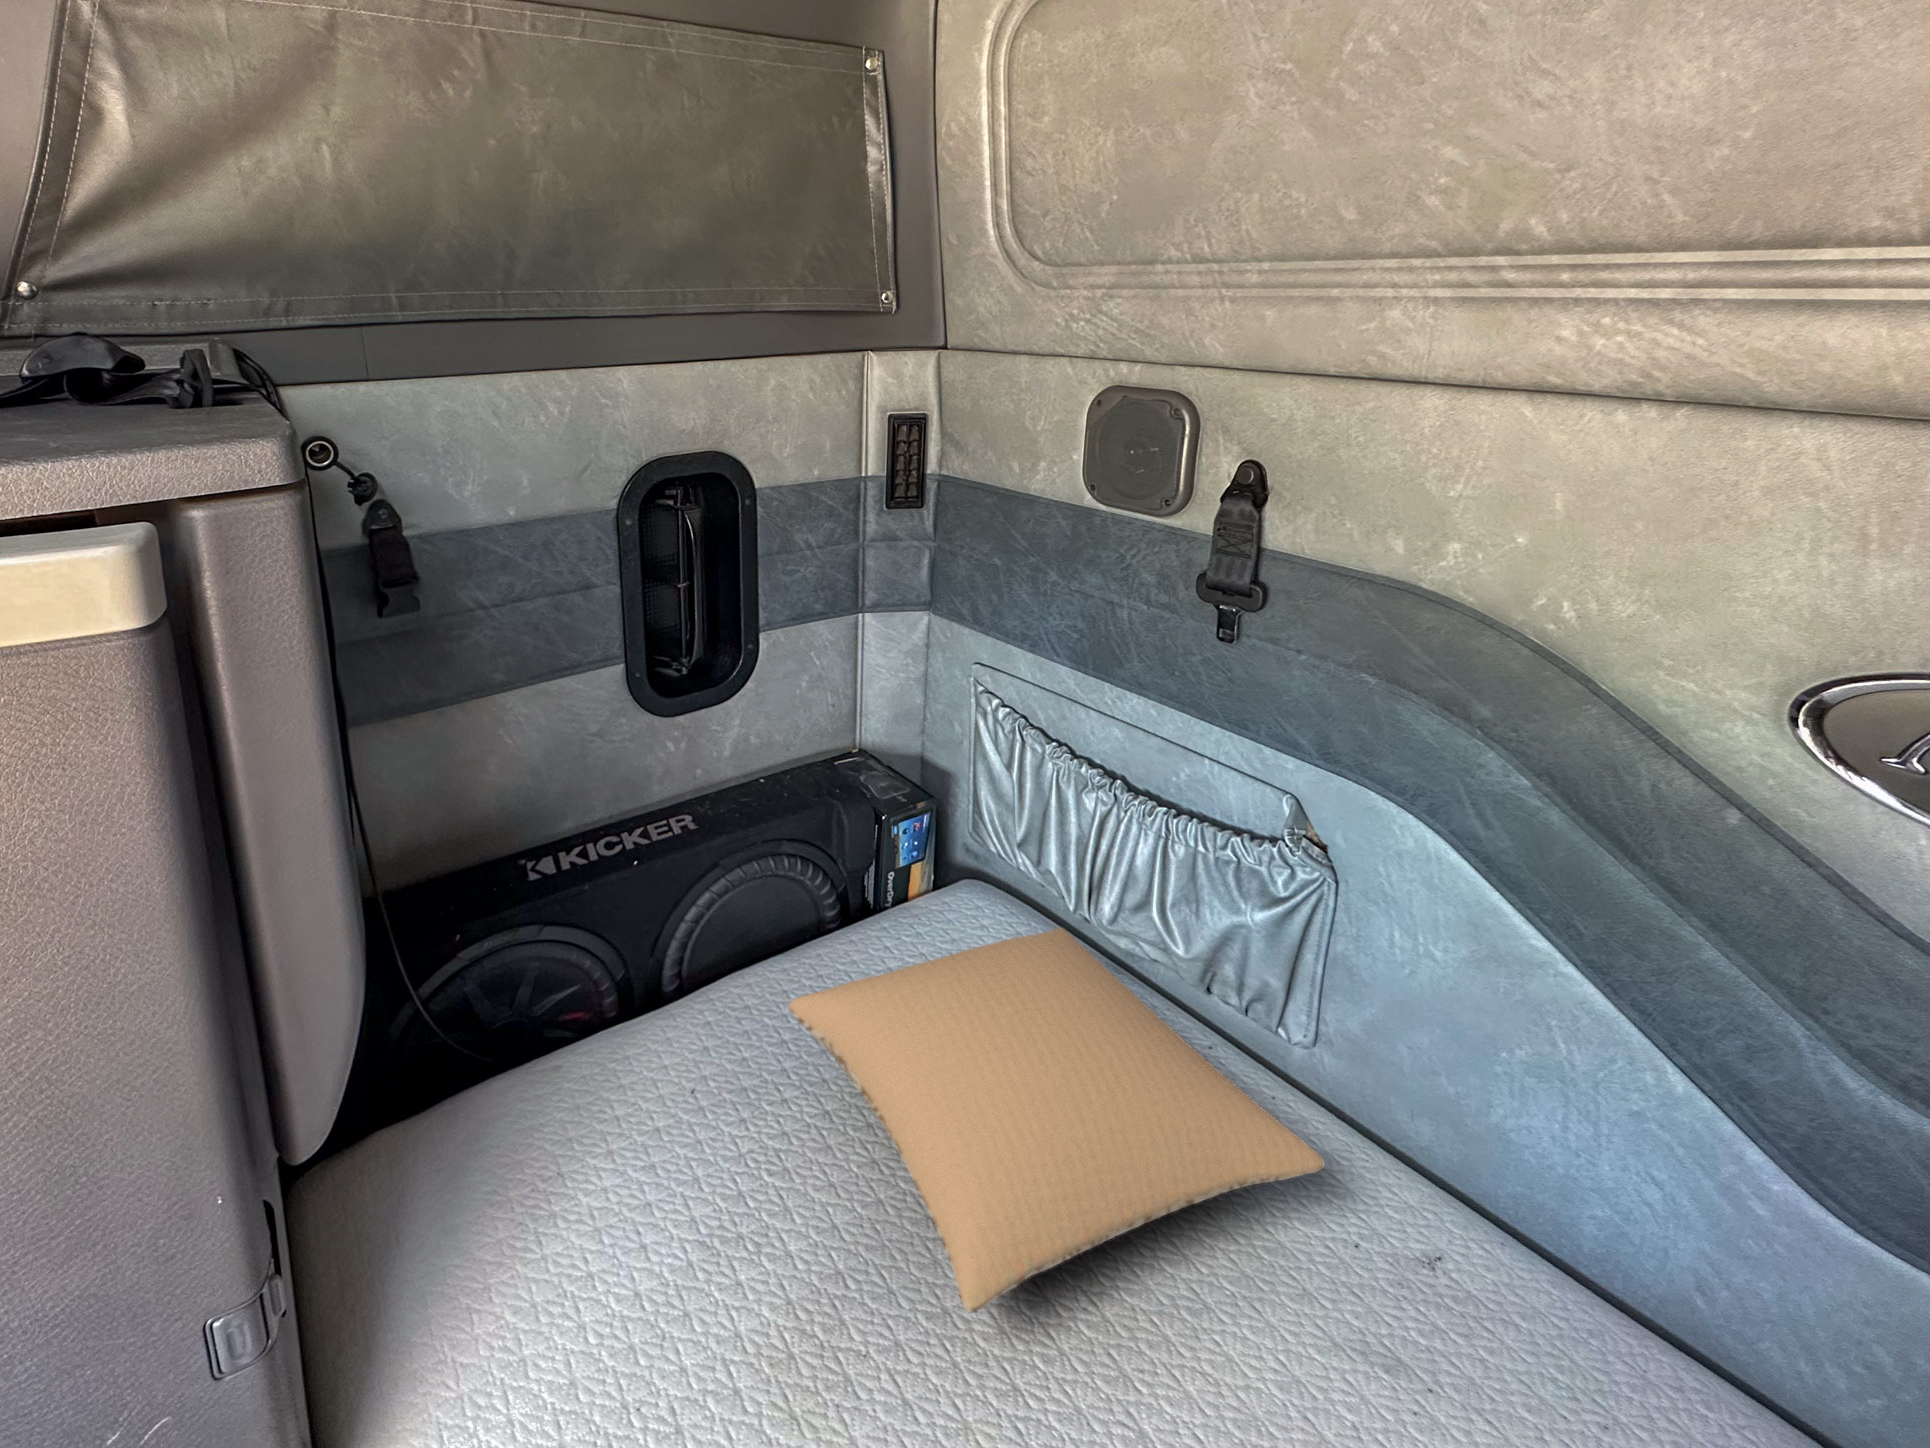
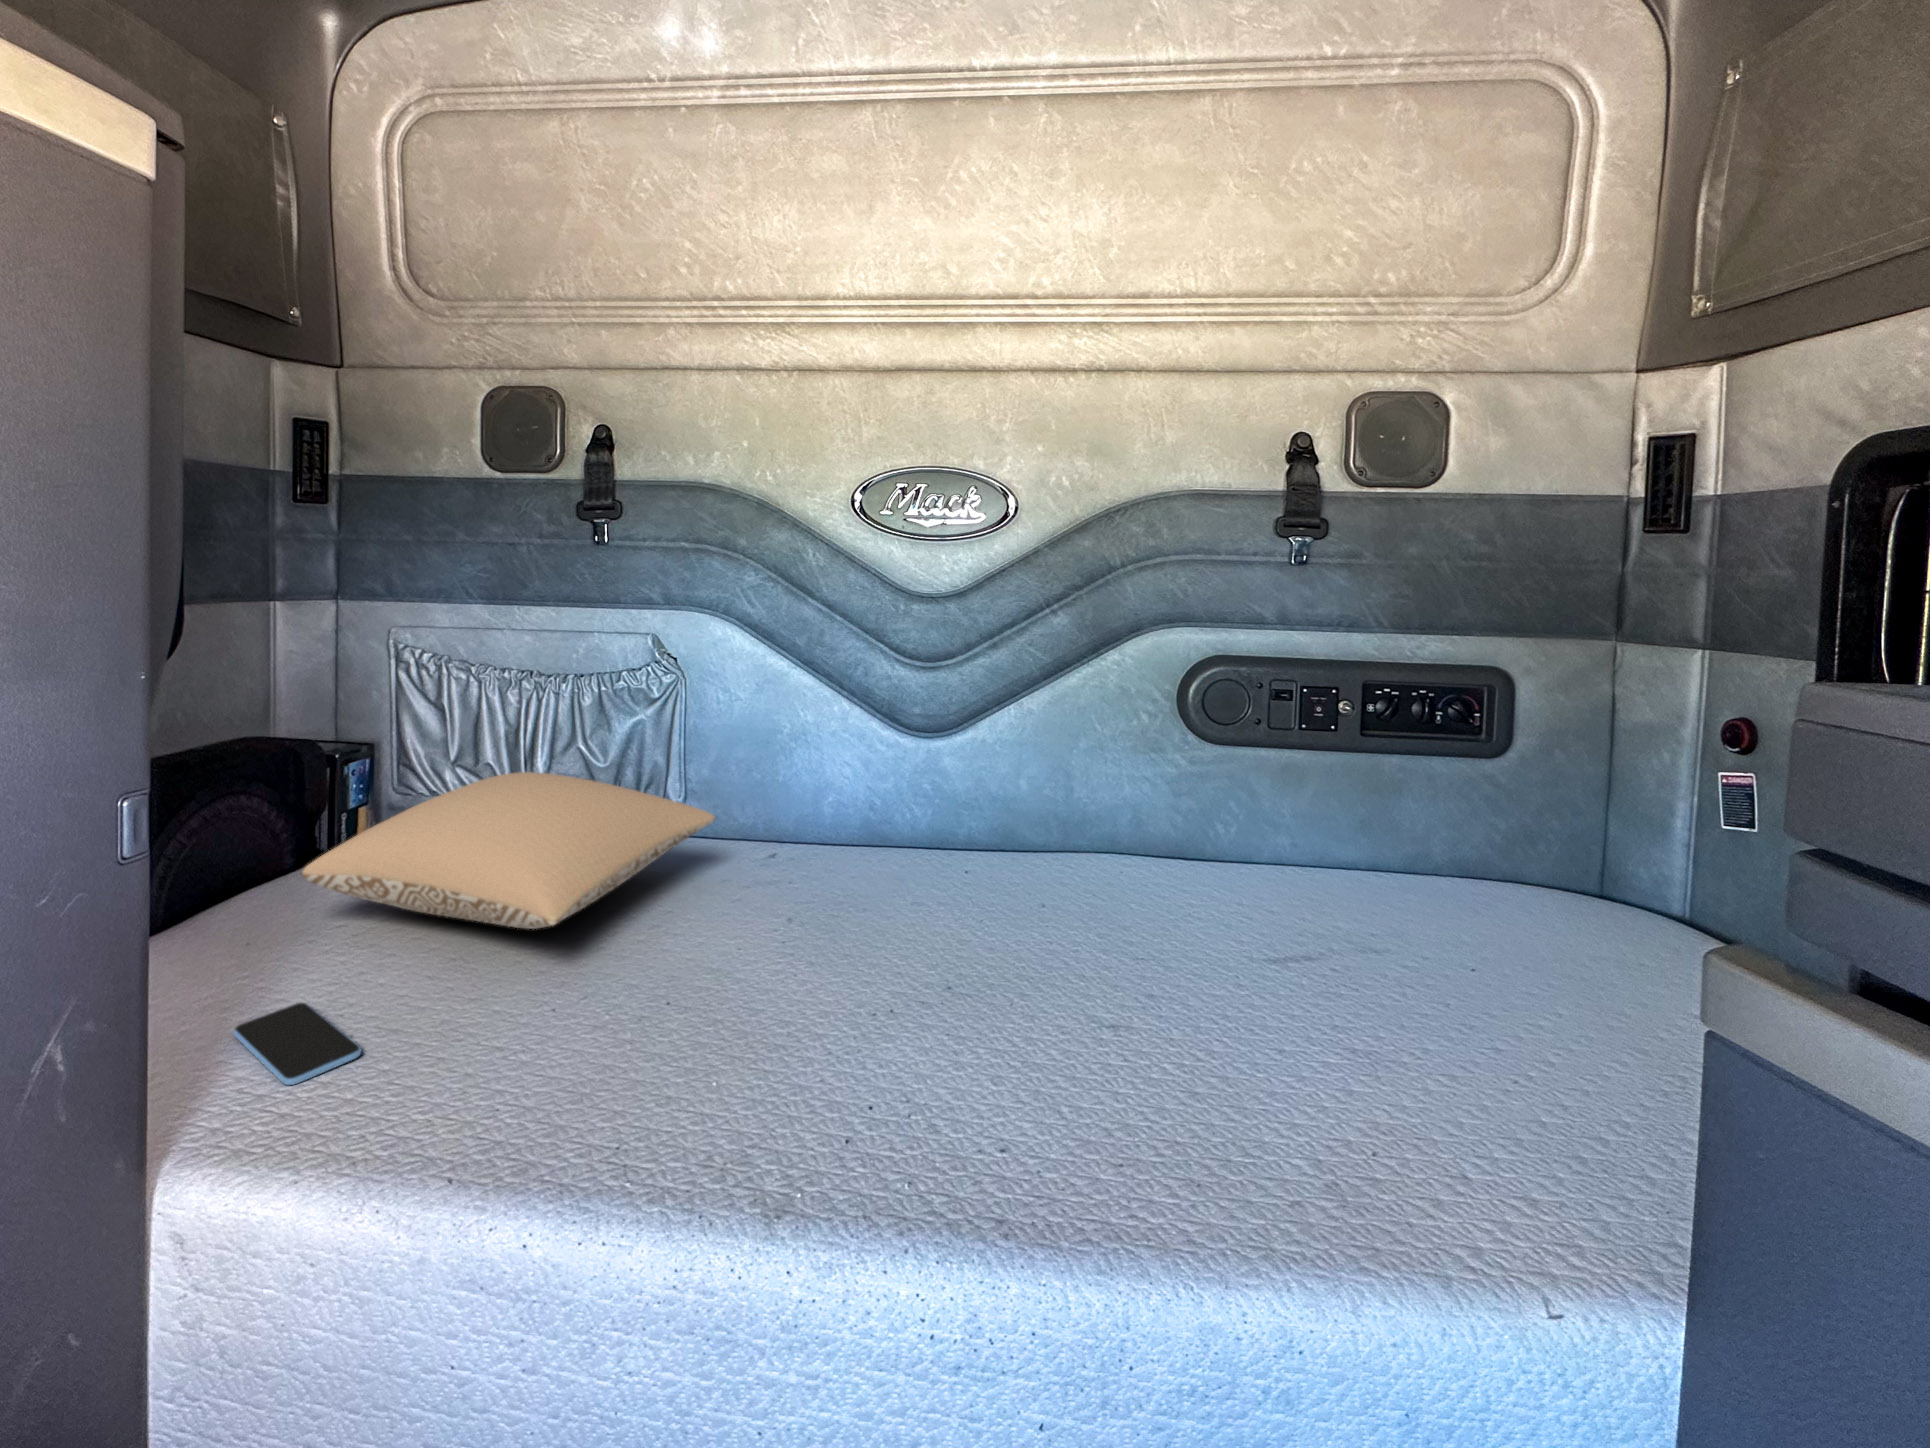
smartphone: none [646,1207,726,1361] -> present [233,1003,361,1085]

